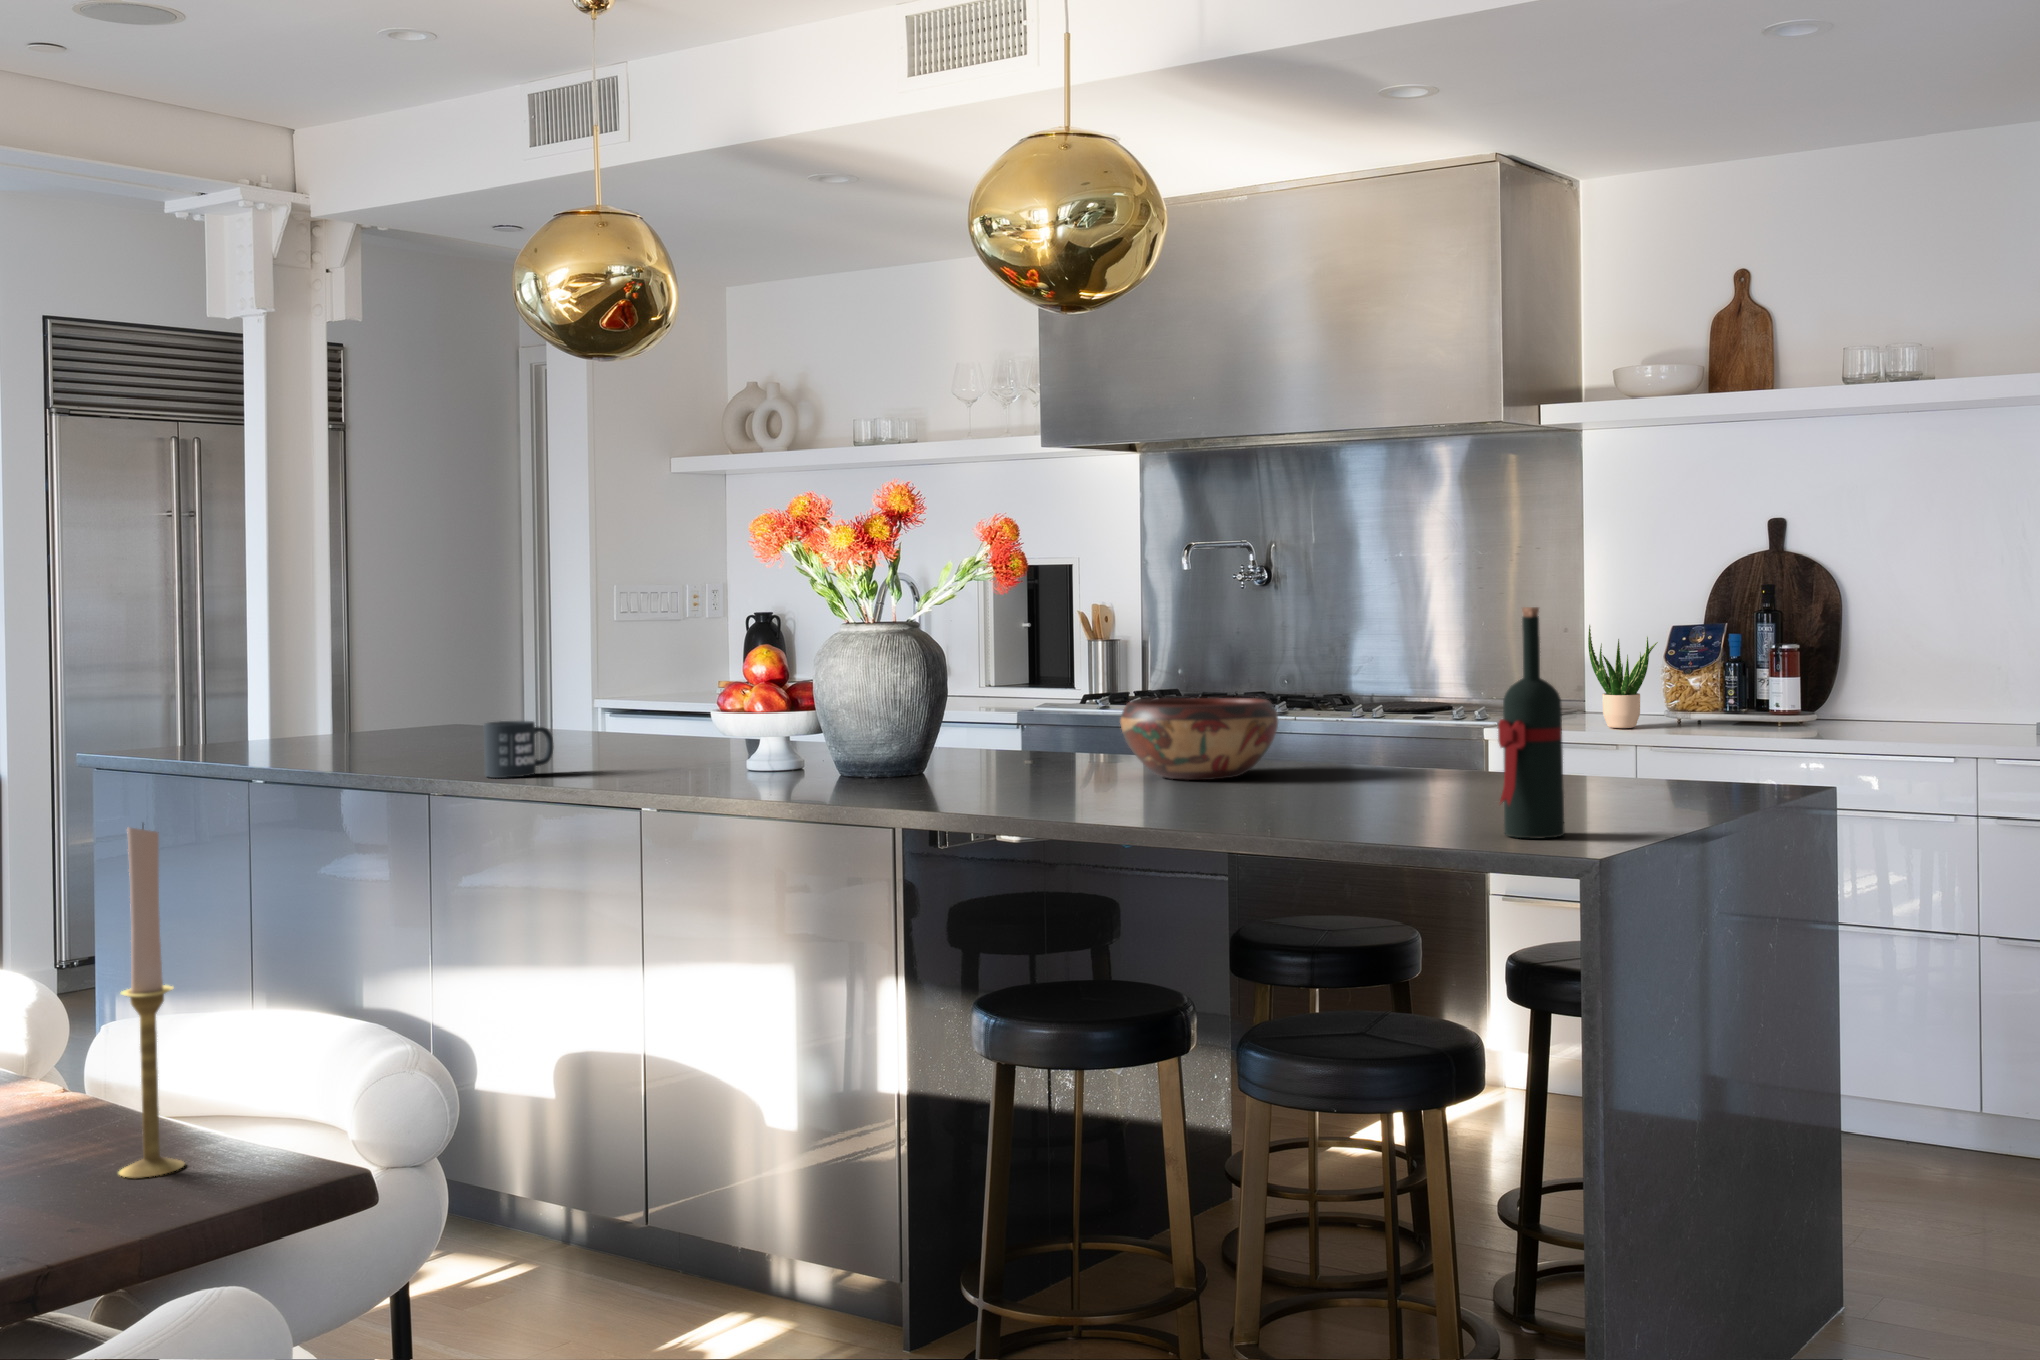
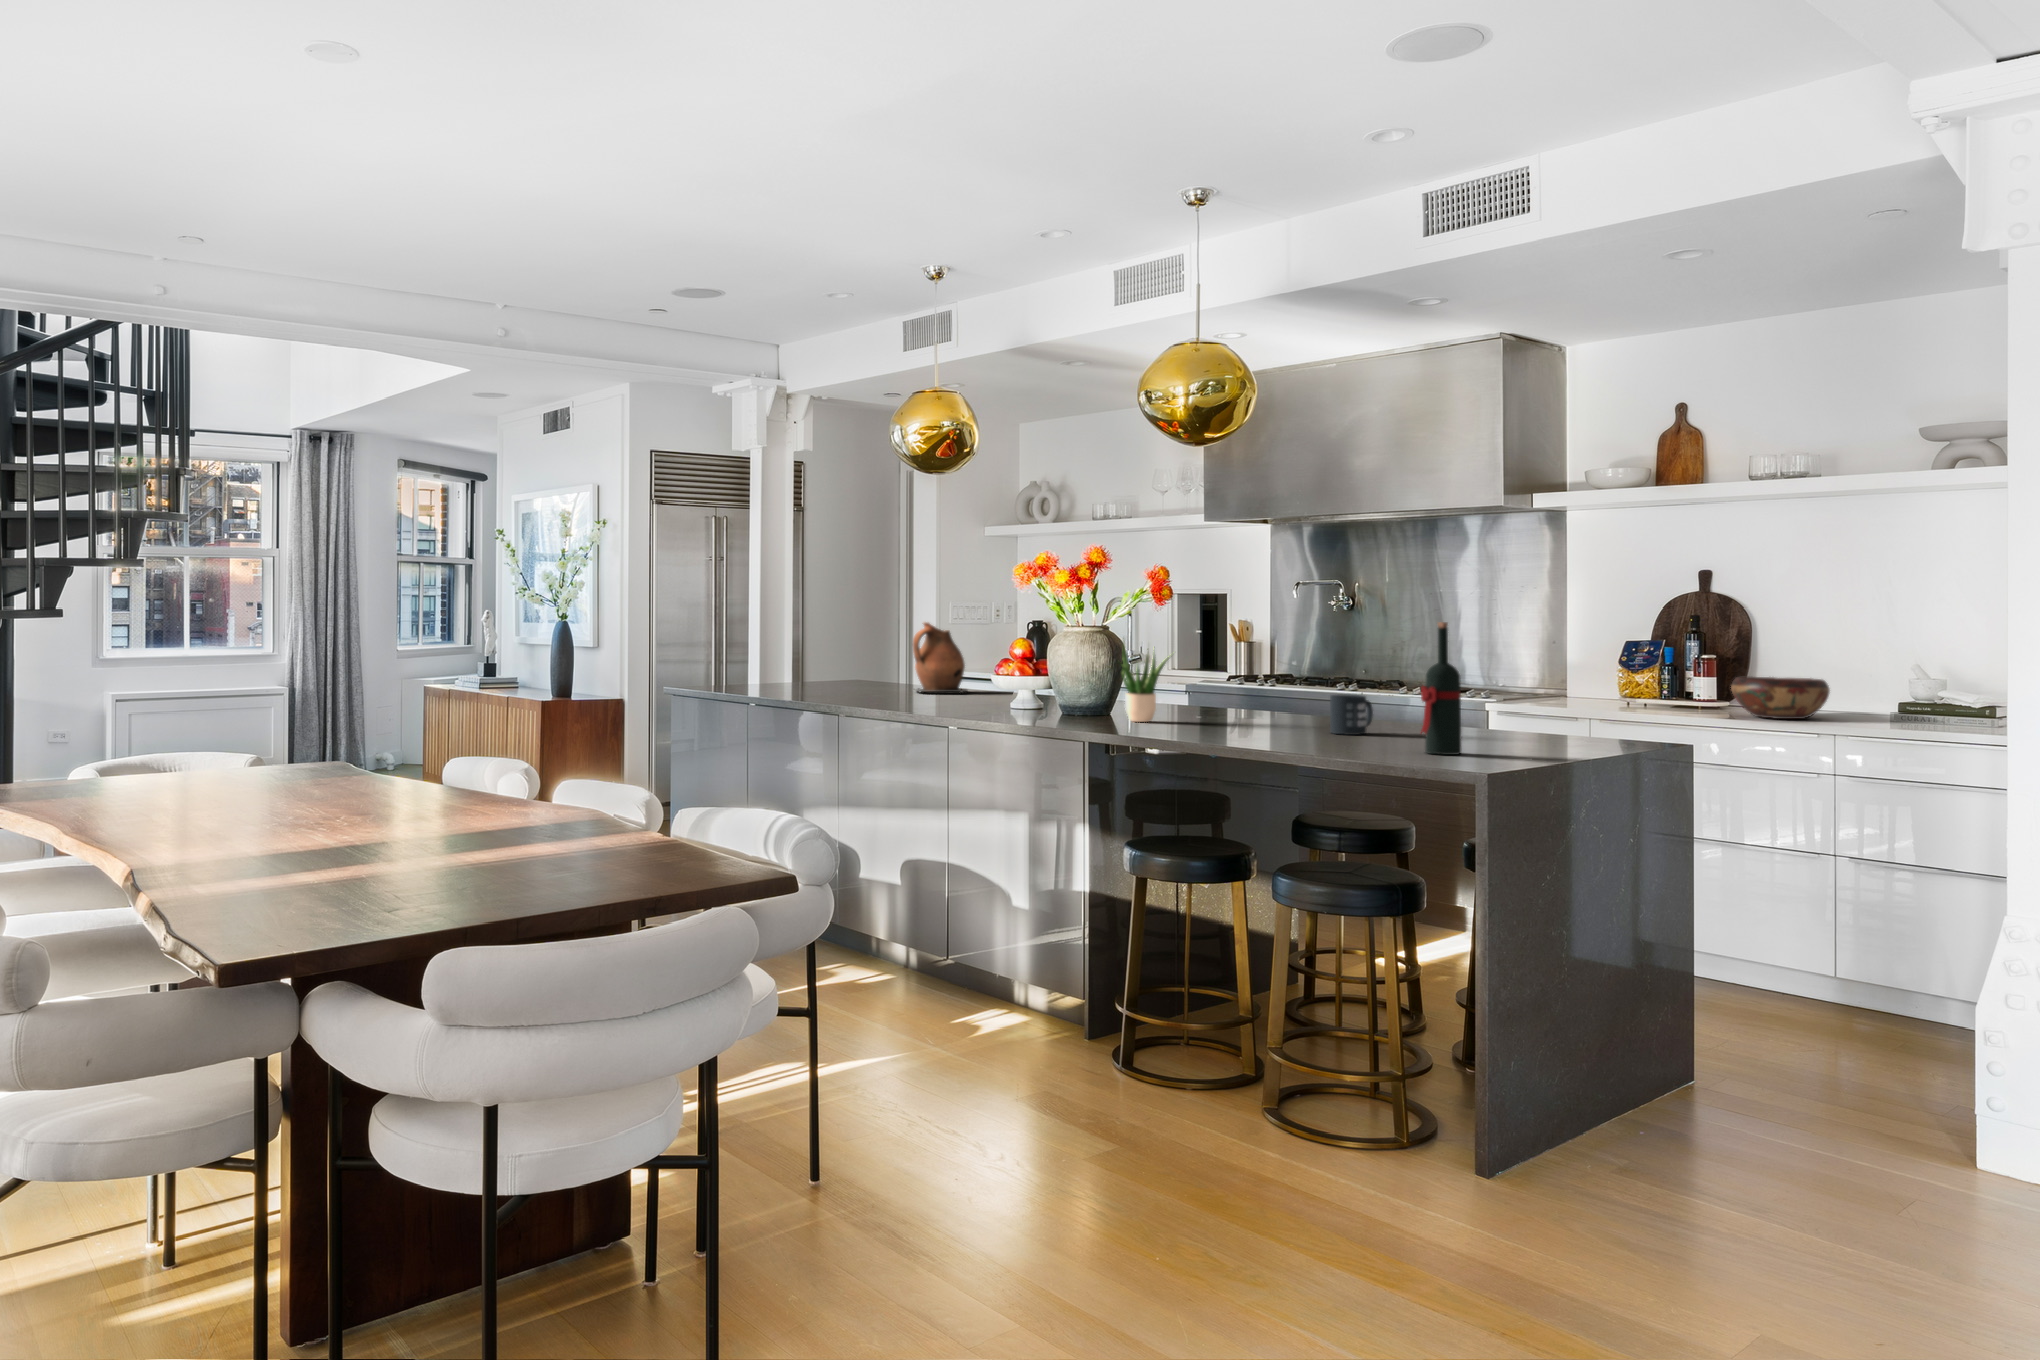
ceramic pitcher: none [559,622,663,747] -> present [913,622,967,693]
potted plant: present [1588,625,1658,728] -> present [1122,643,1169,722]
decorative bowl: present [1121,698,1278,780] -> present [1731,677,1830,719]
mug: present [484,721,554,778] -> present [1330,695,1373,735]
candlestick: present [119,828,184,1178] -> none [712,704,740,865]

